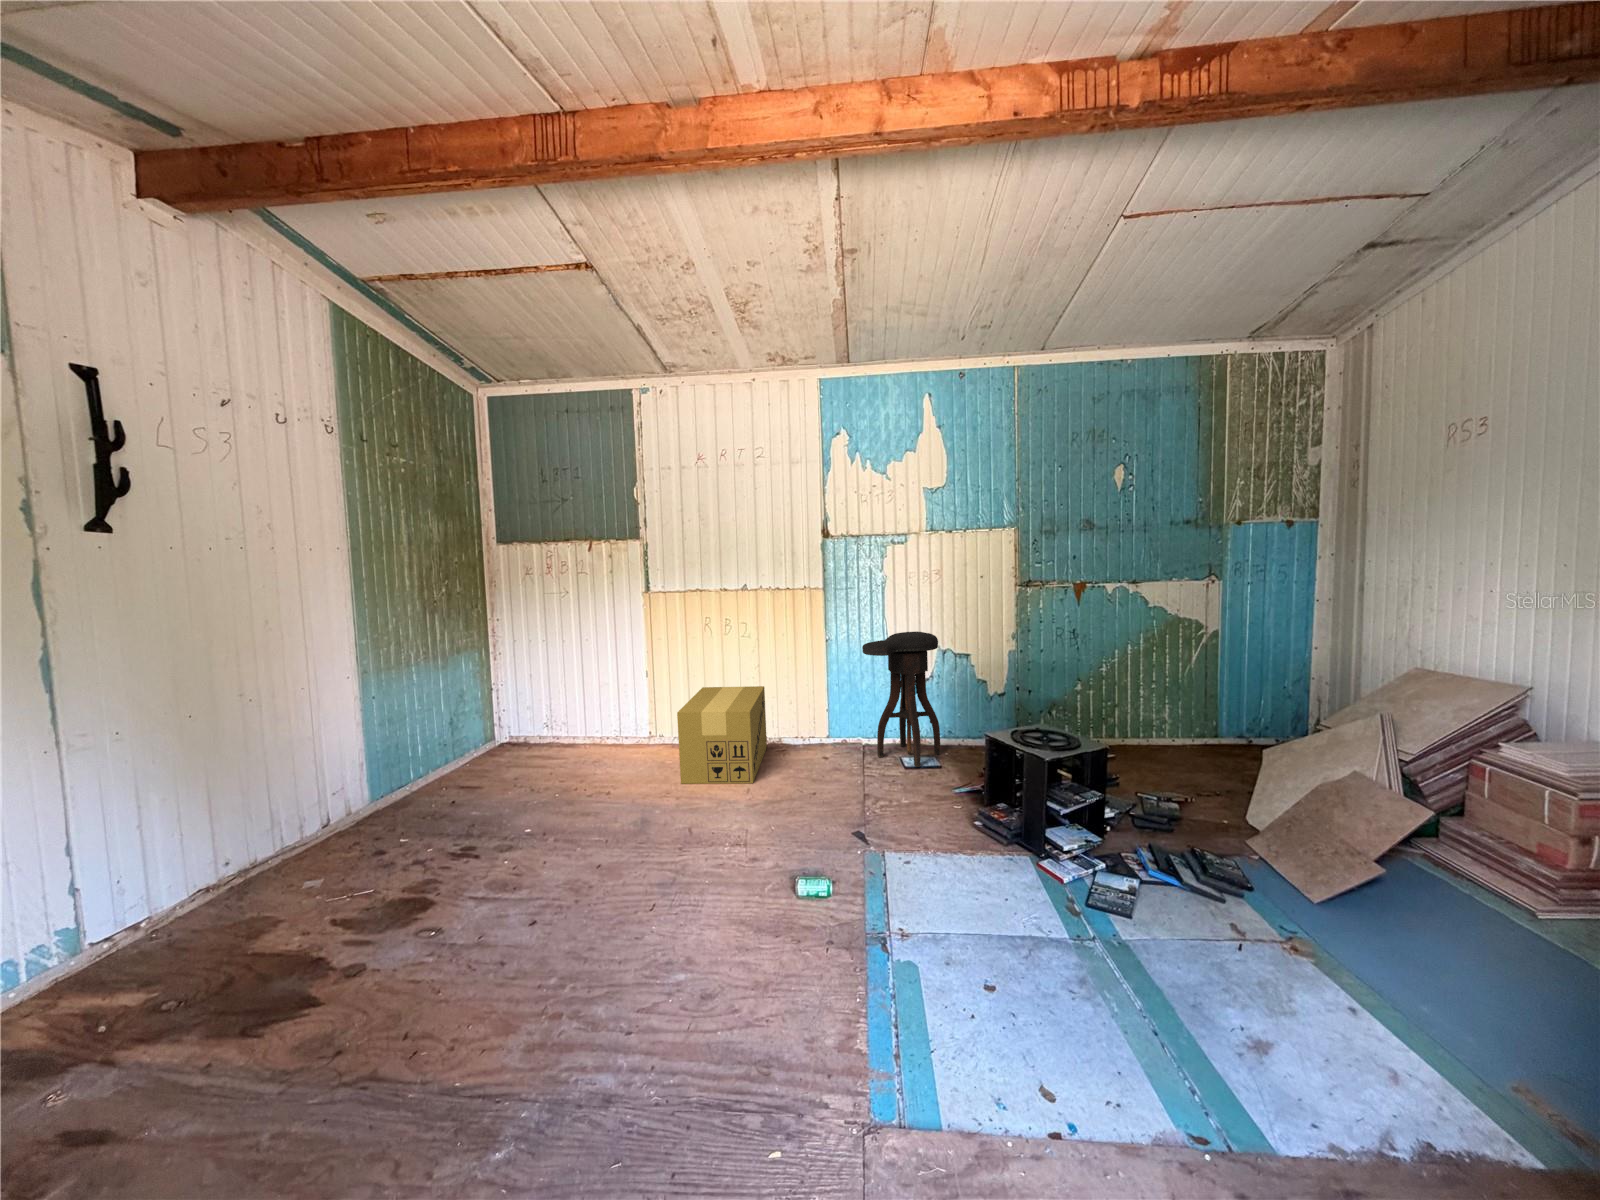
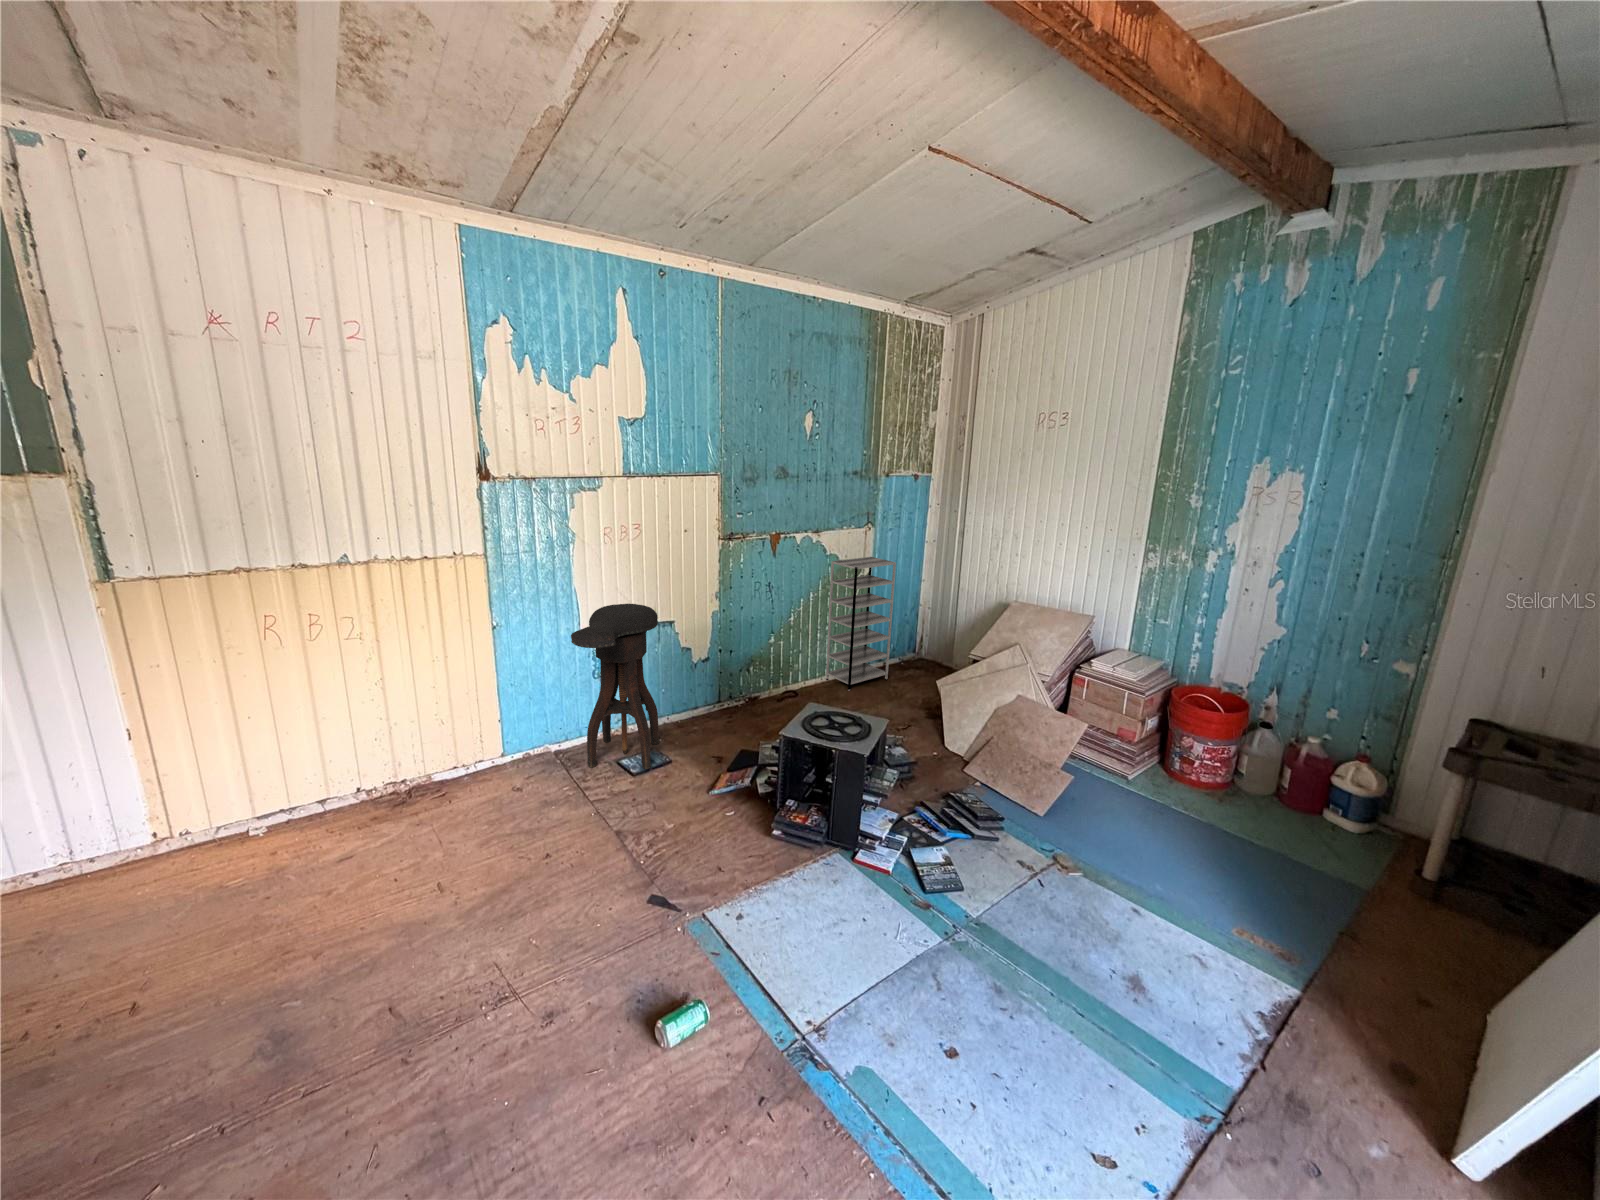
shelving unit: none [1150,612,1238,755] -> present [826,557,896,691]
cardboard box: present [677,686,767,784] -> none [271,710,437,923]

